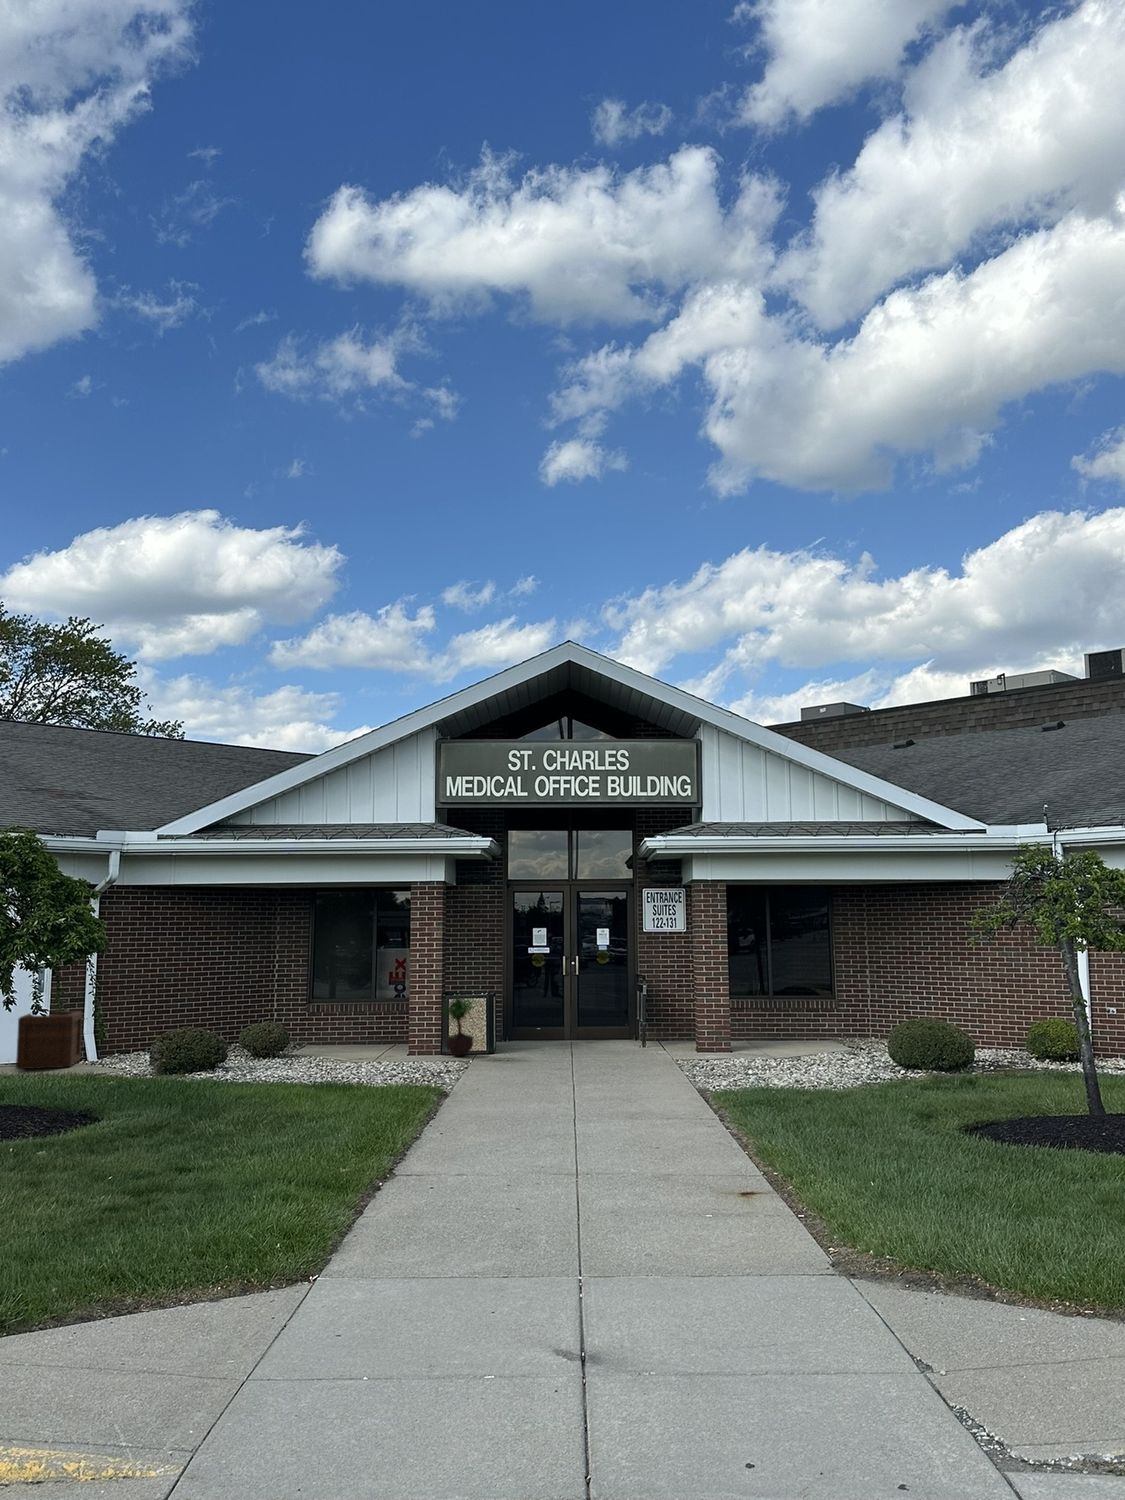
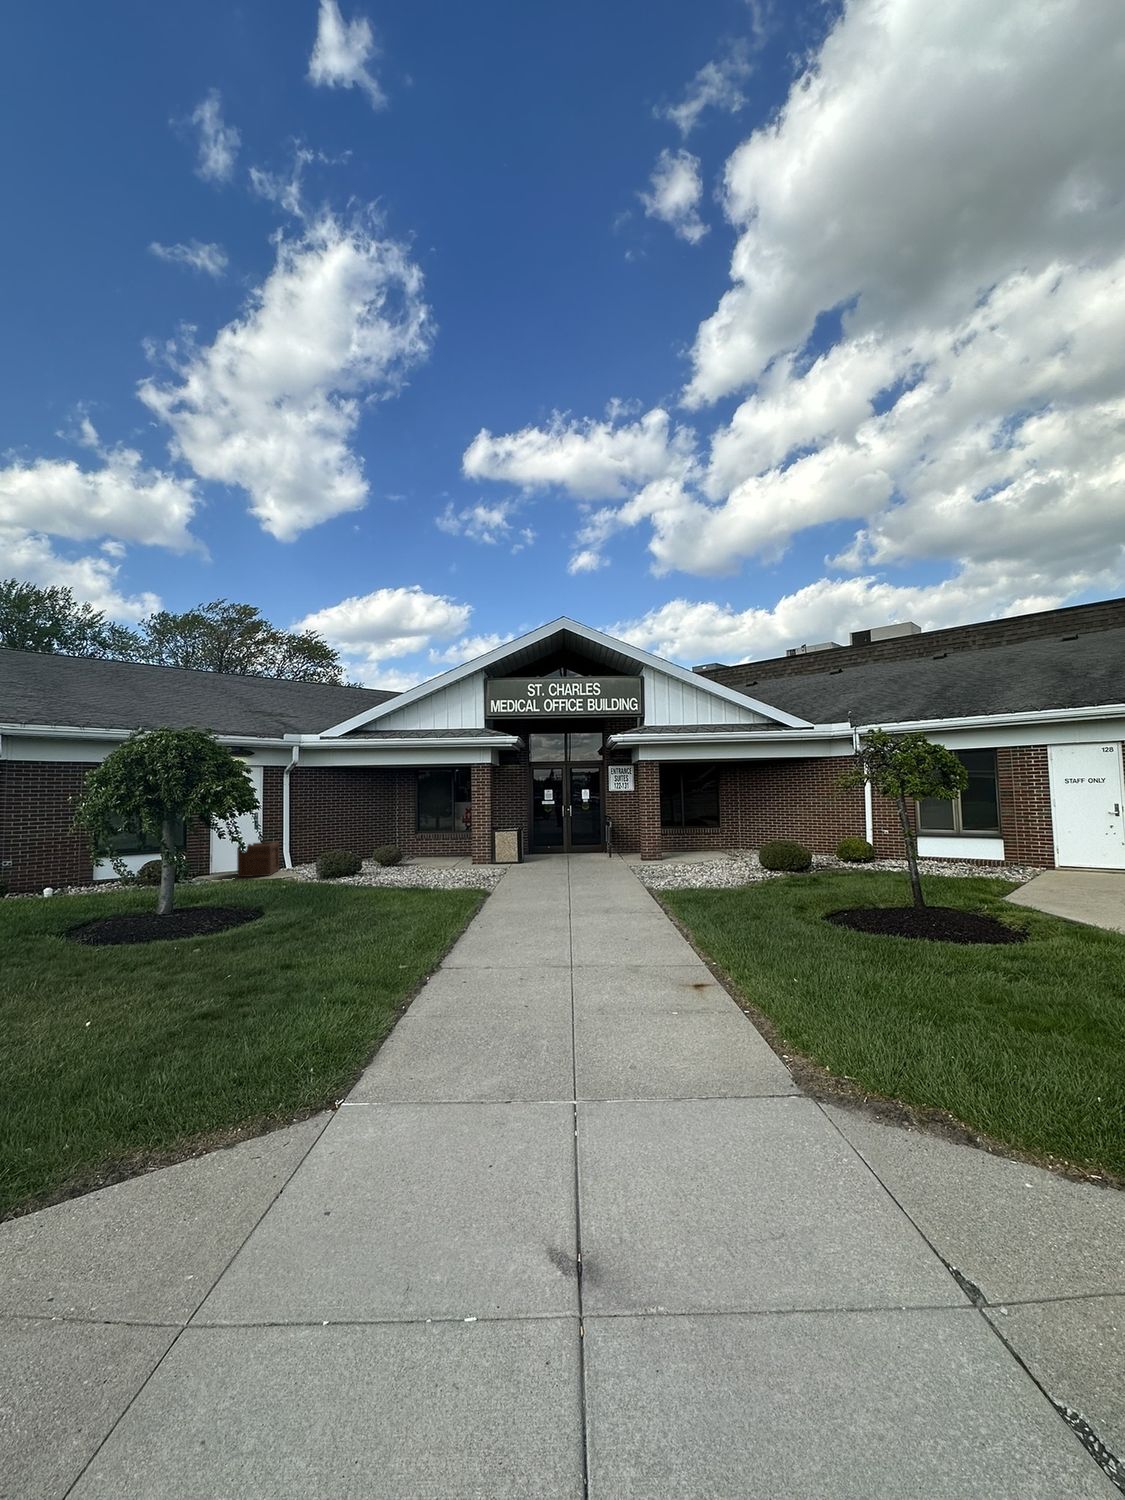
potted tree: present [443,997,473,1056] -> none [489,827,512,865]

